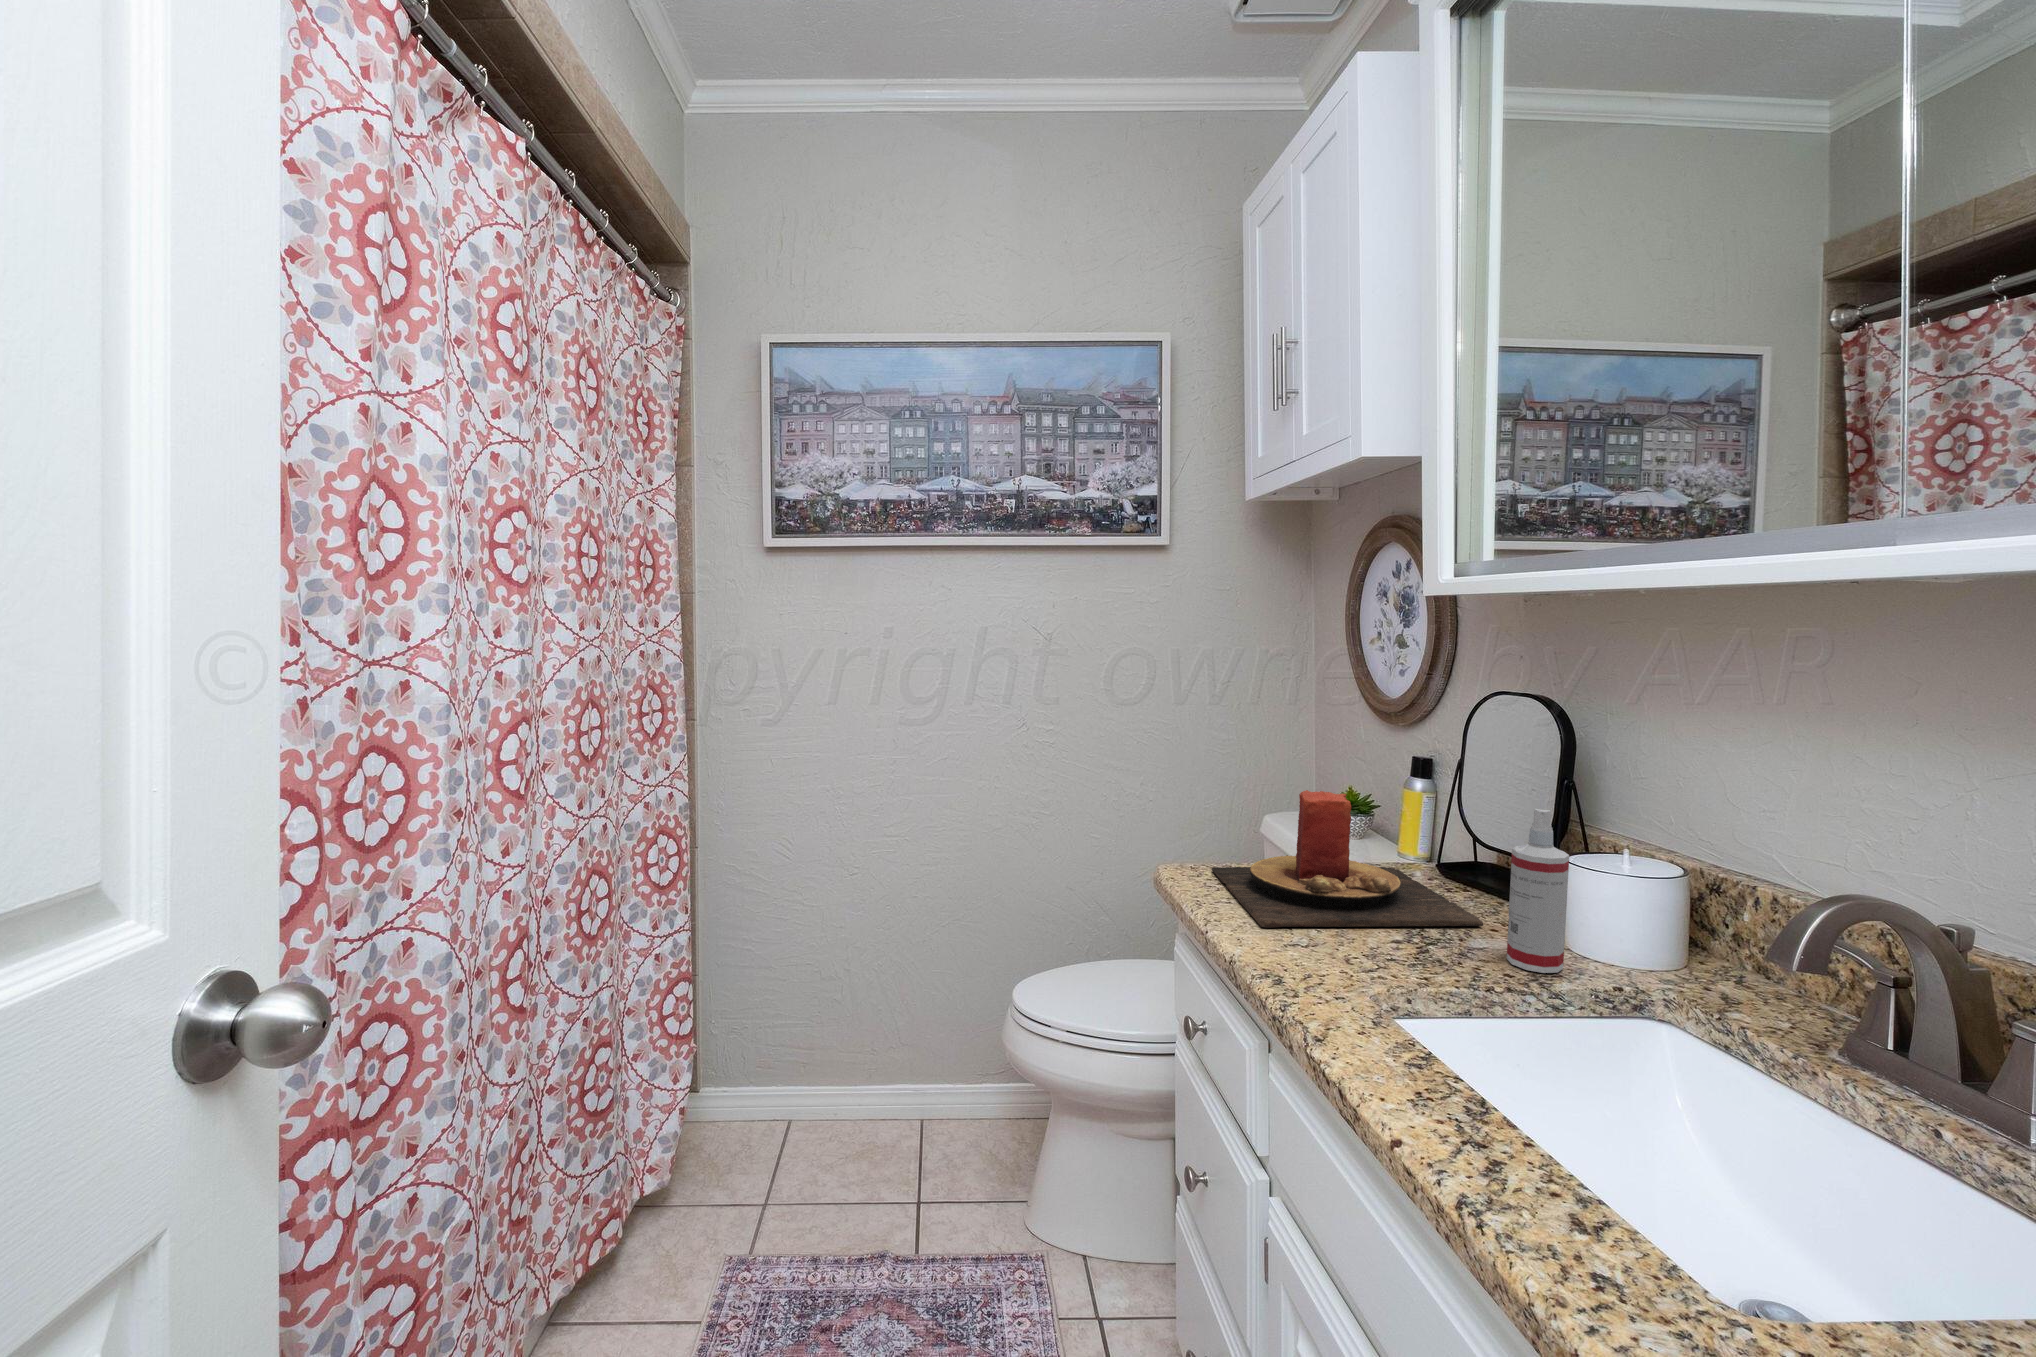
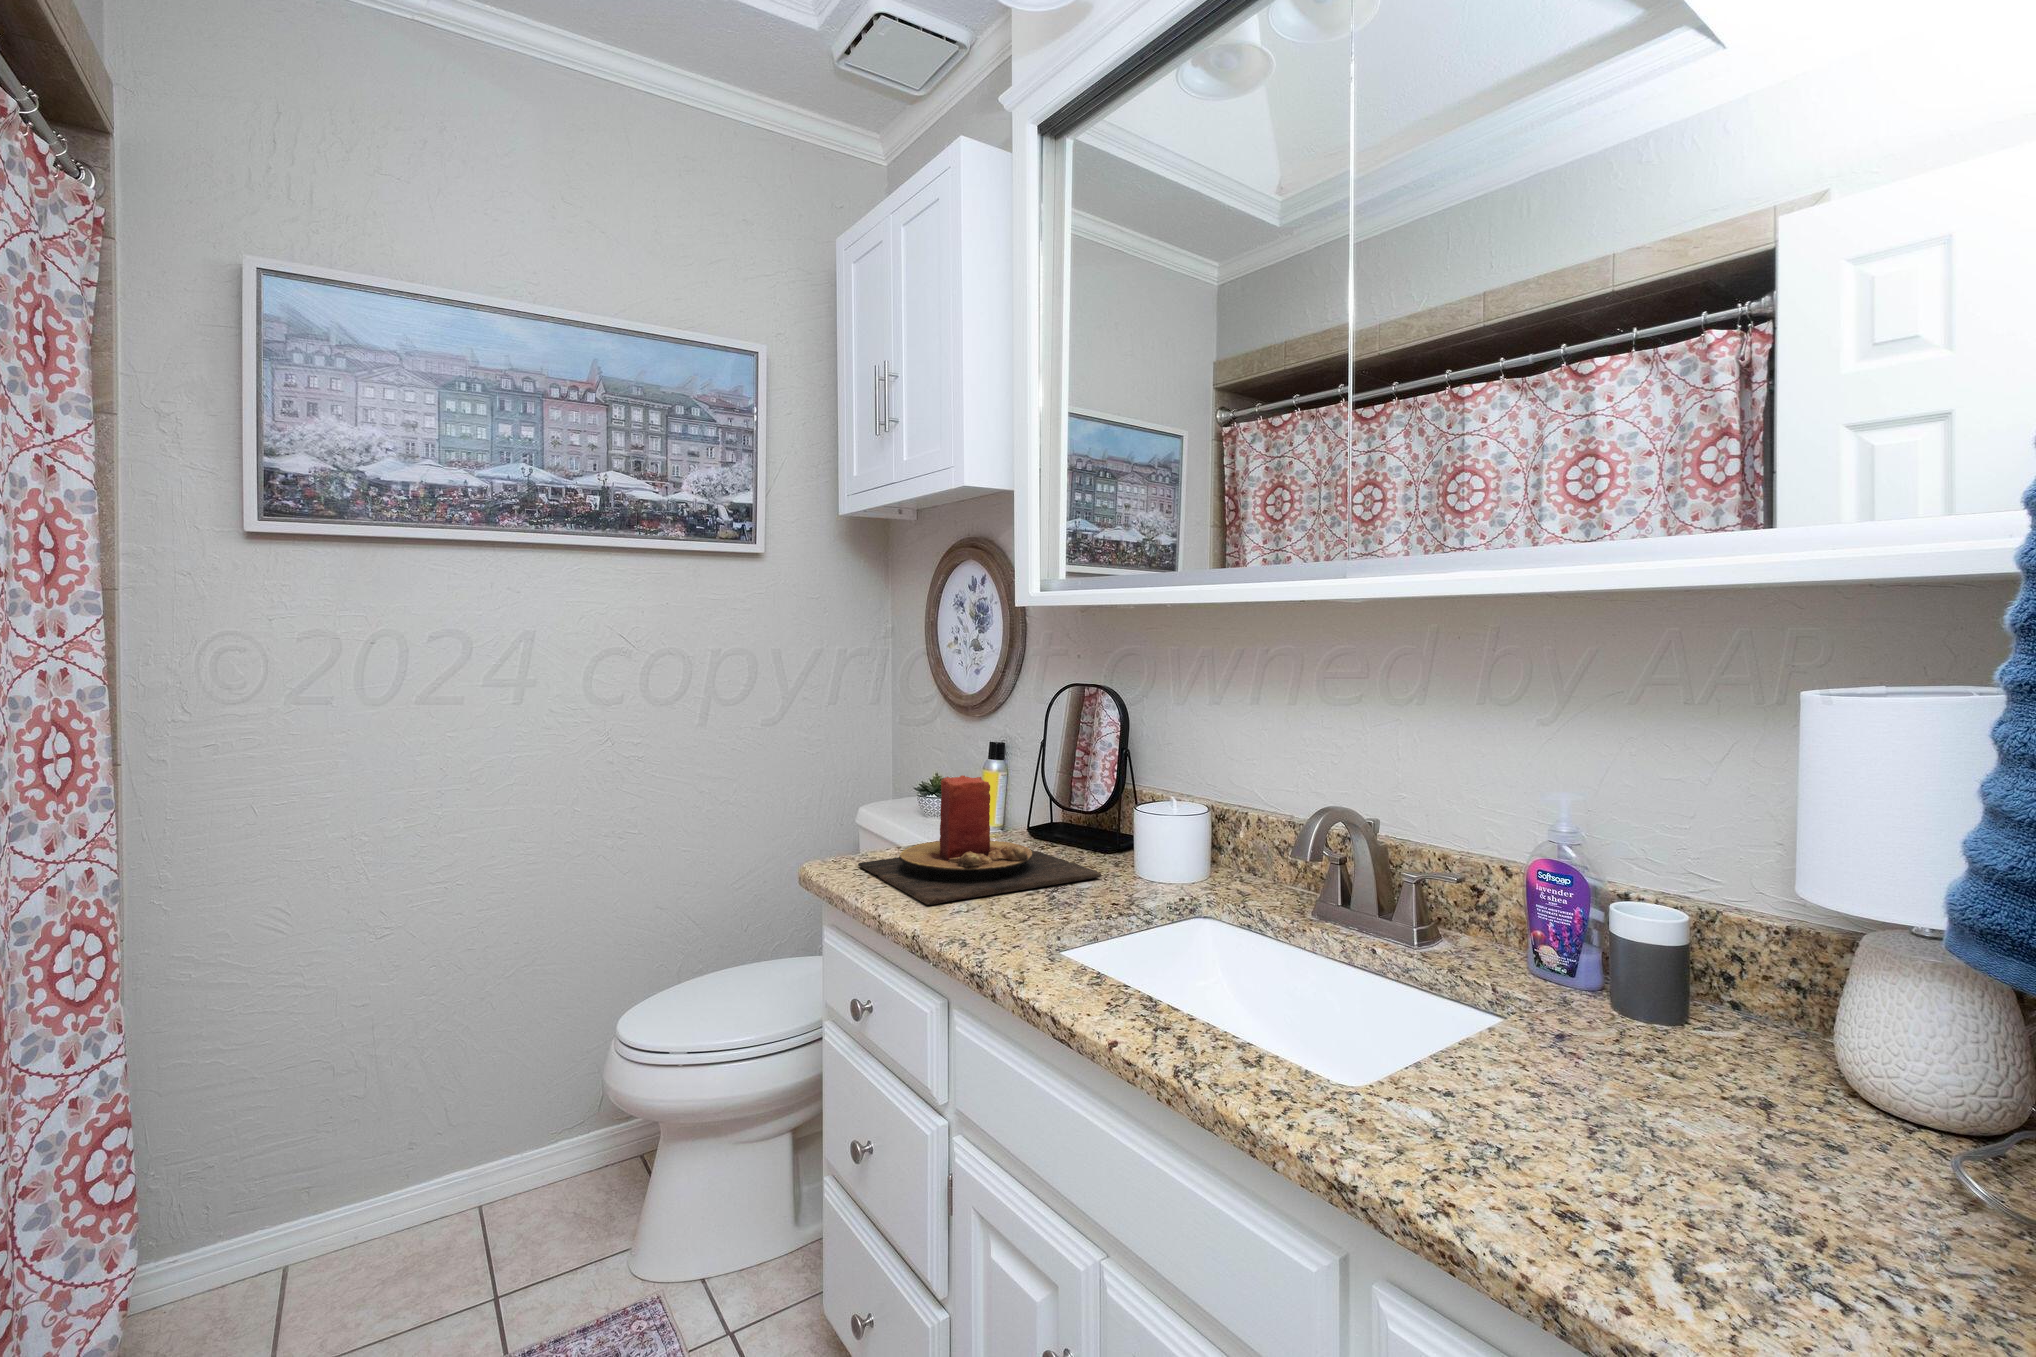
spray bottle: present [1507,809,1569,973] -> none [1129,768,1170,903]

